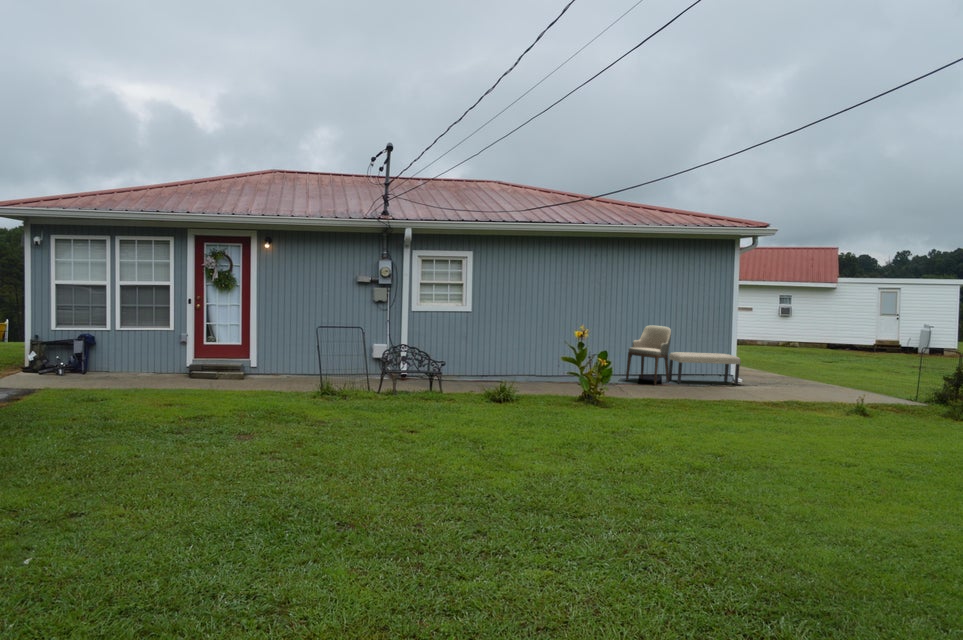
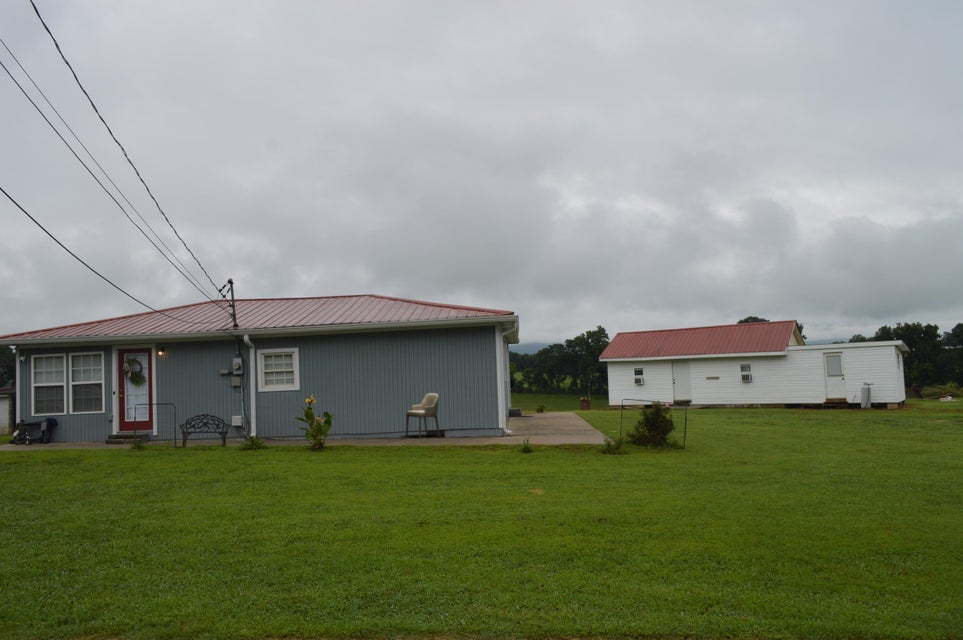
bench: present [669,352,741,385] -> none [444,412,495,437]

